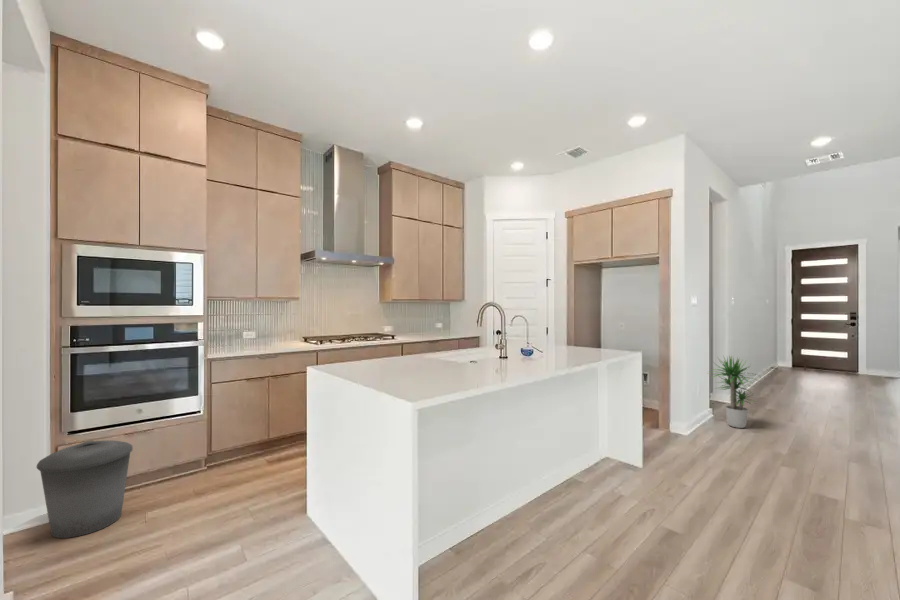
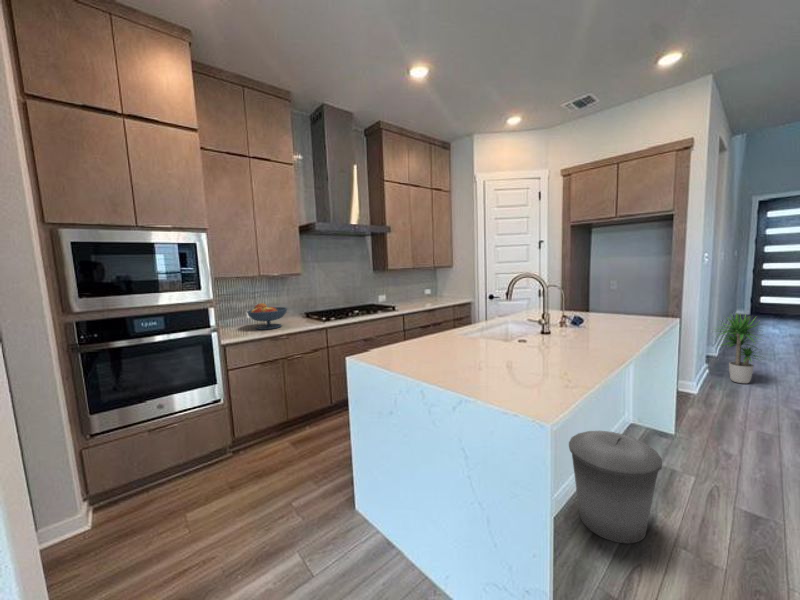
fruit bowl: none [240,325,280,349] -> present [247,303,287,329]
trash can: present [37,440,133,538] -> present [569,431,662,544]

